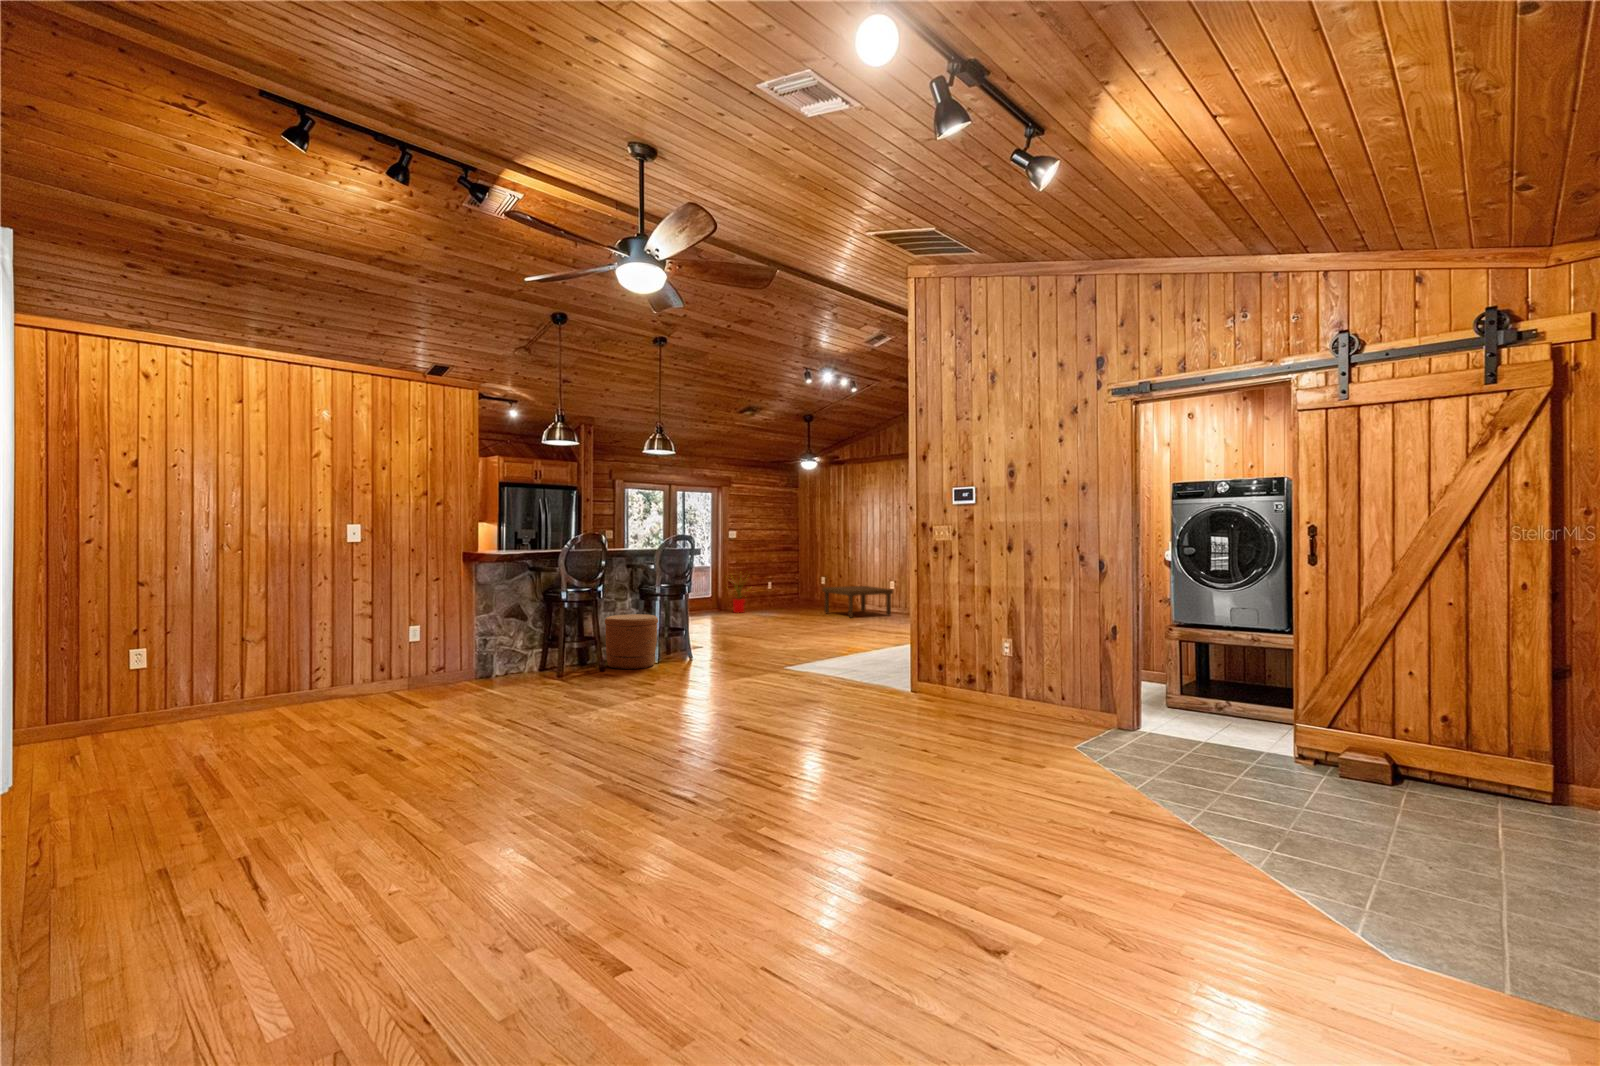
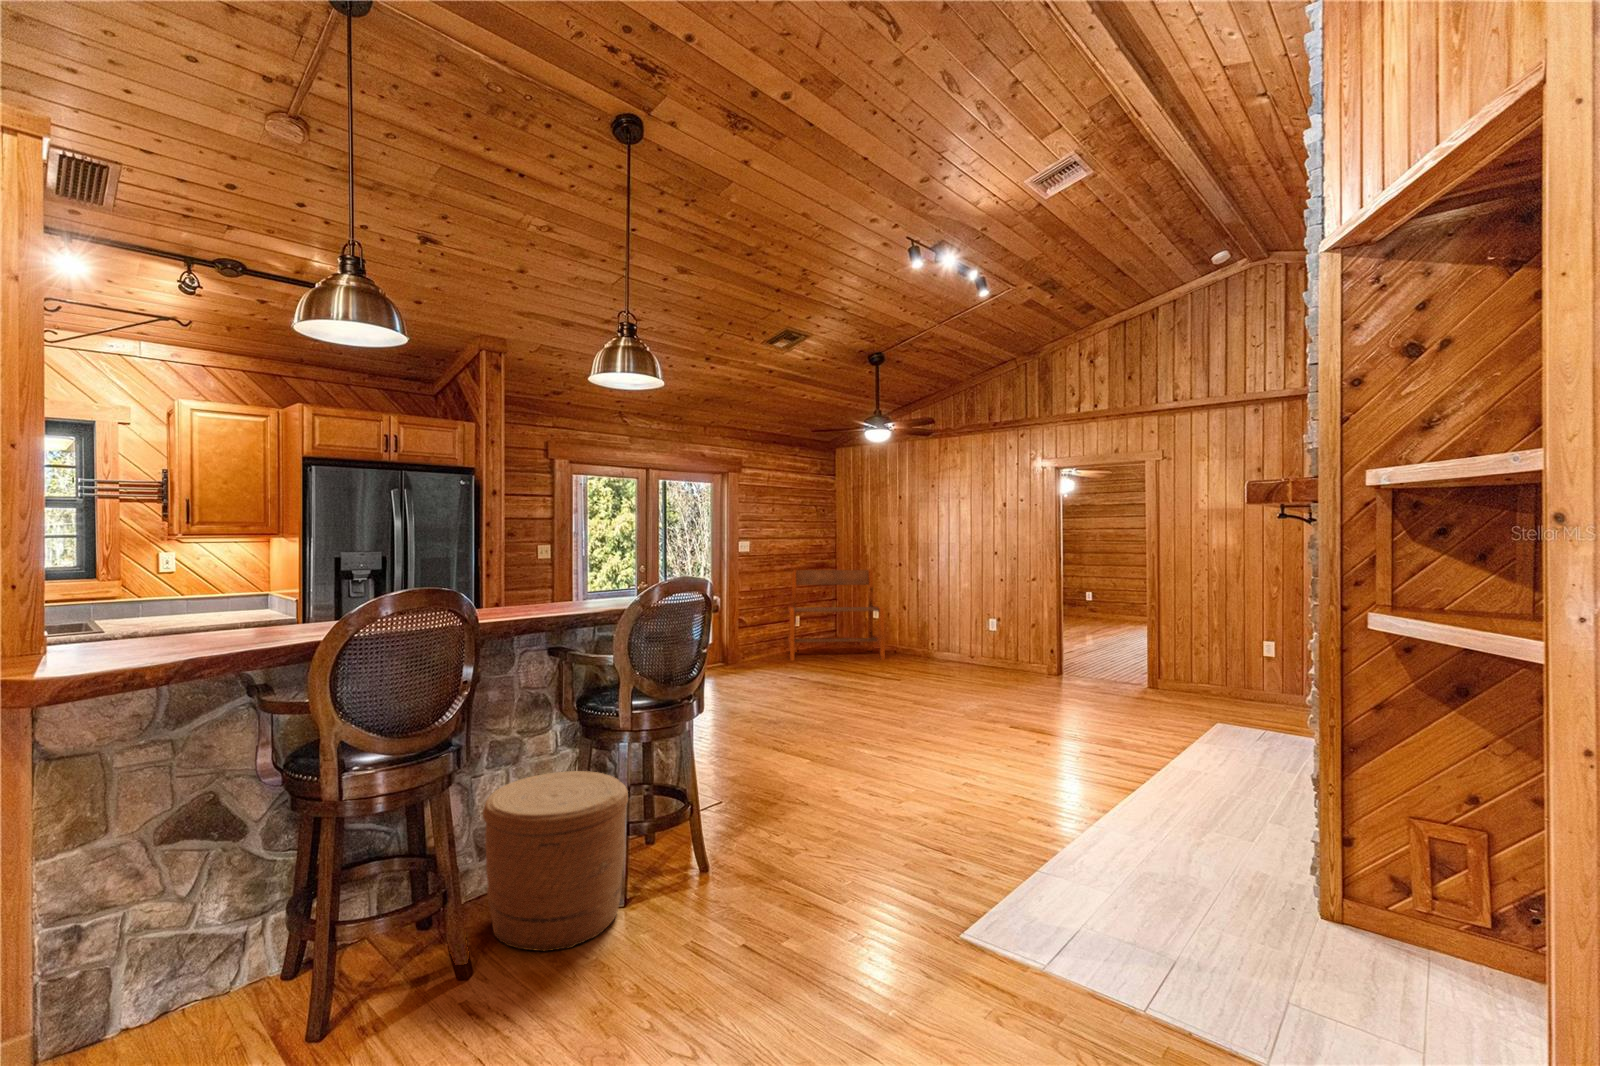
bench: none [762,551,824,610] -> present [788,569,885,661]
house plant: present [731,578,745,613] -> none [732,600,784,671]
coffee table: present [822,586,893,618] -> none [889,623,1005,682]

